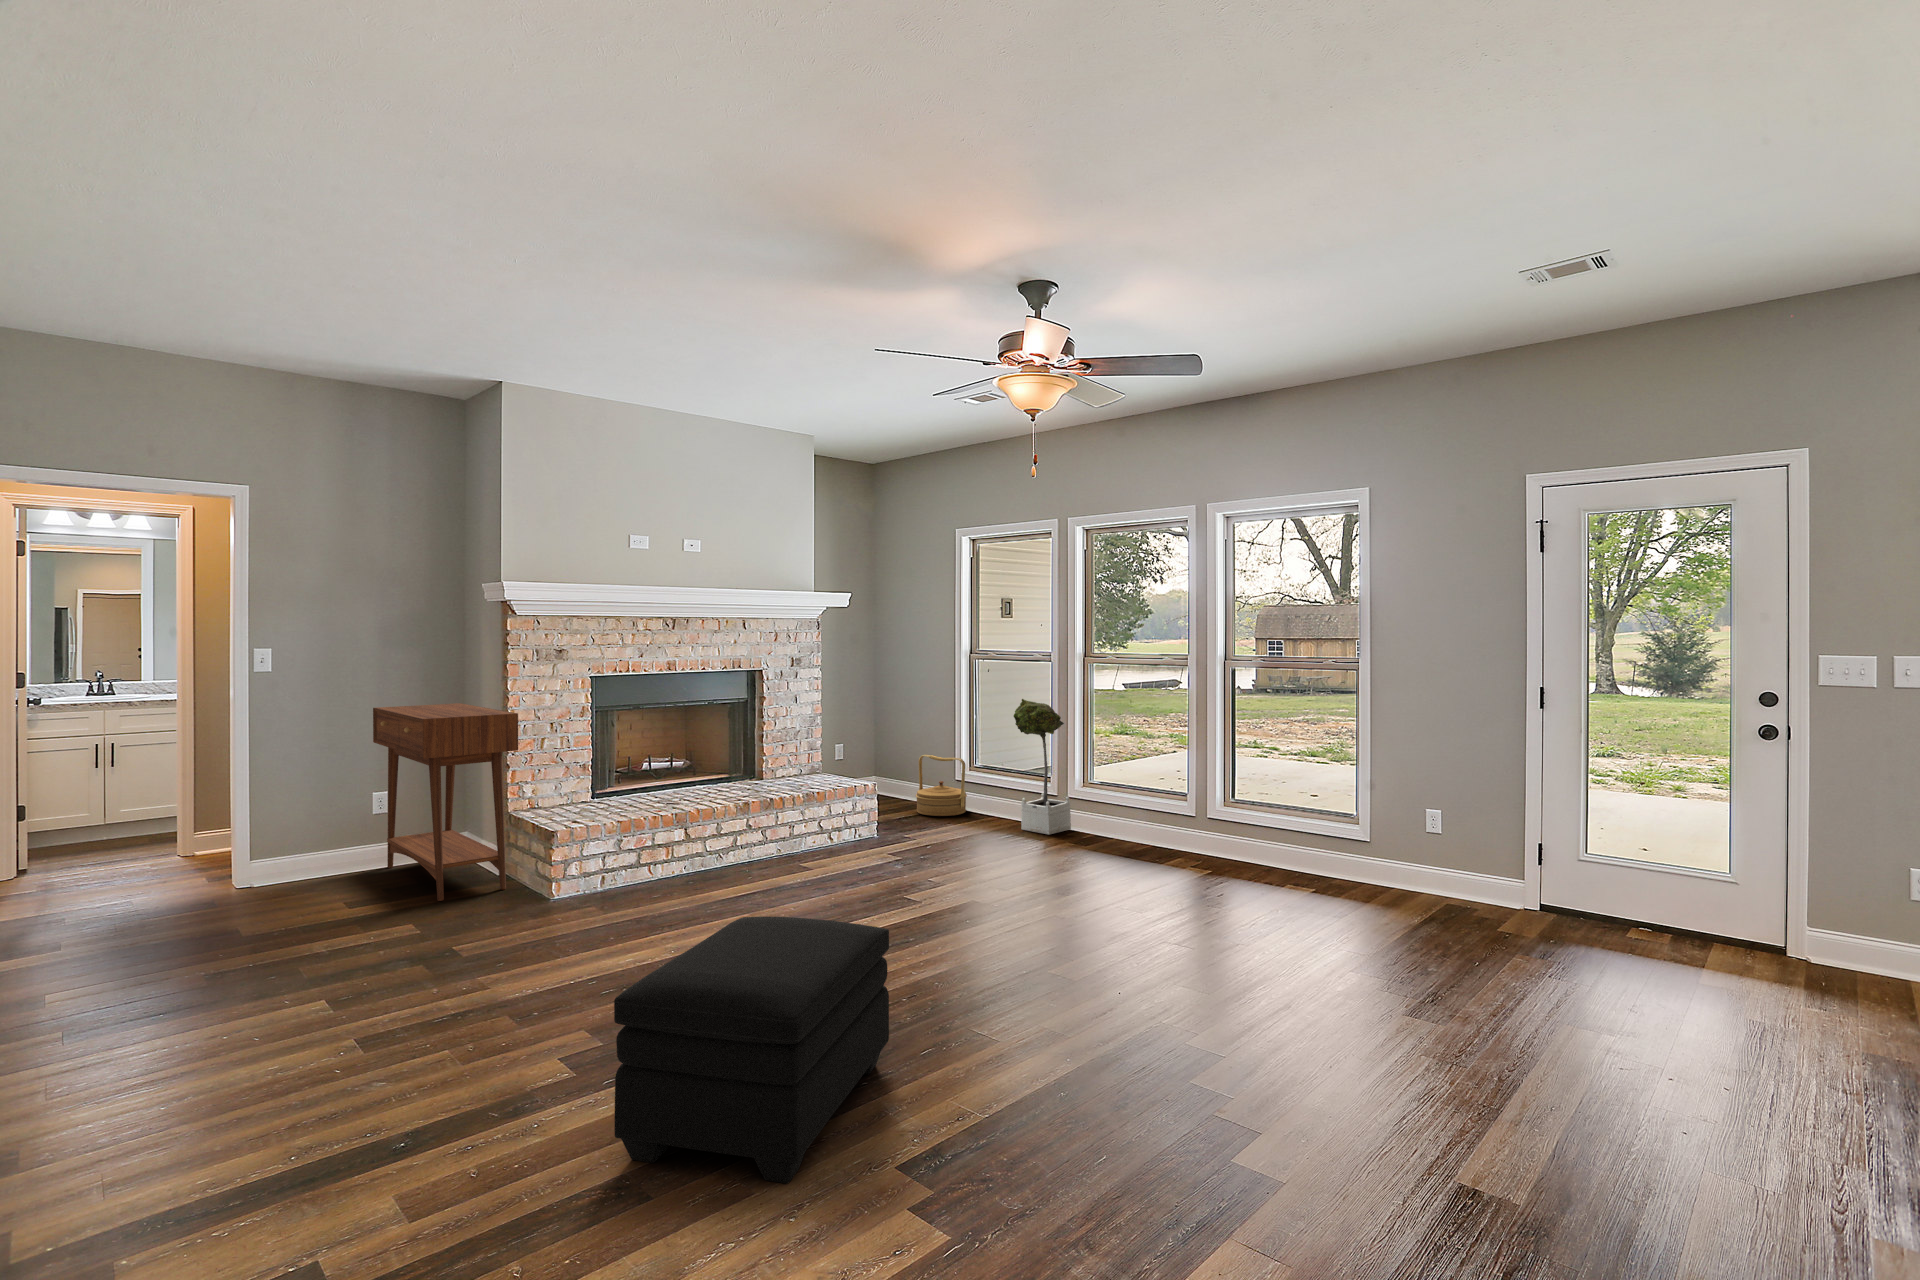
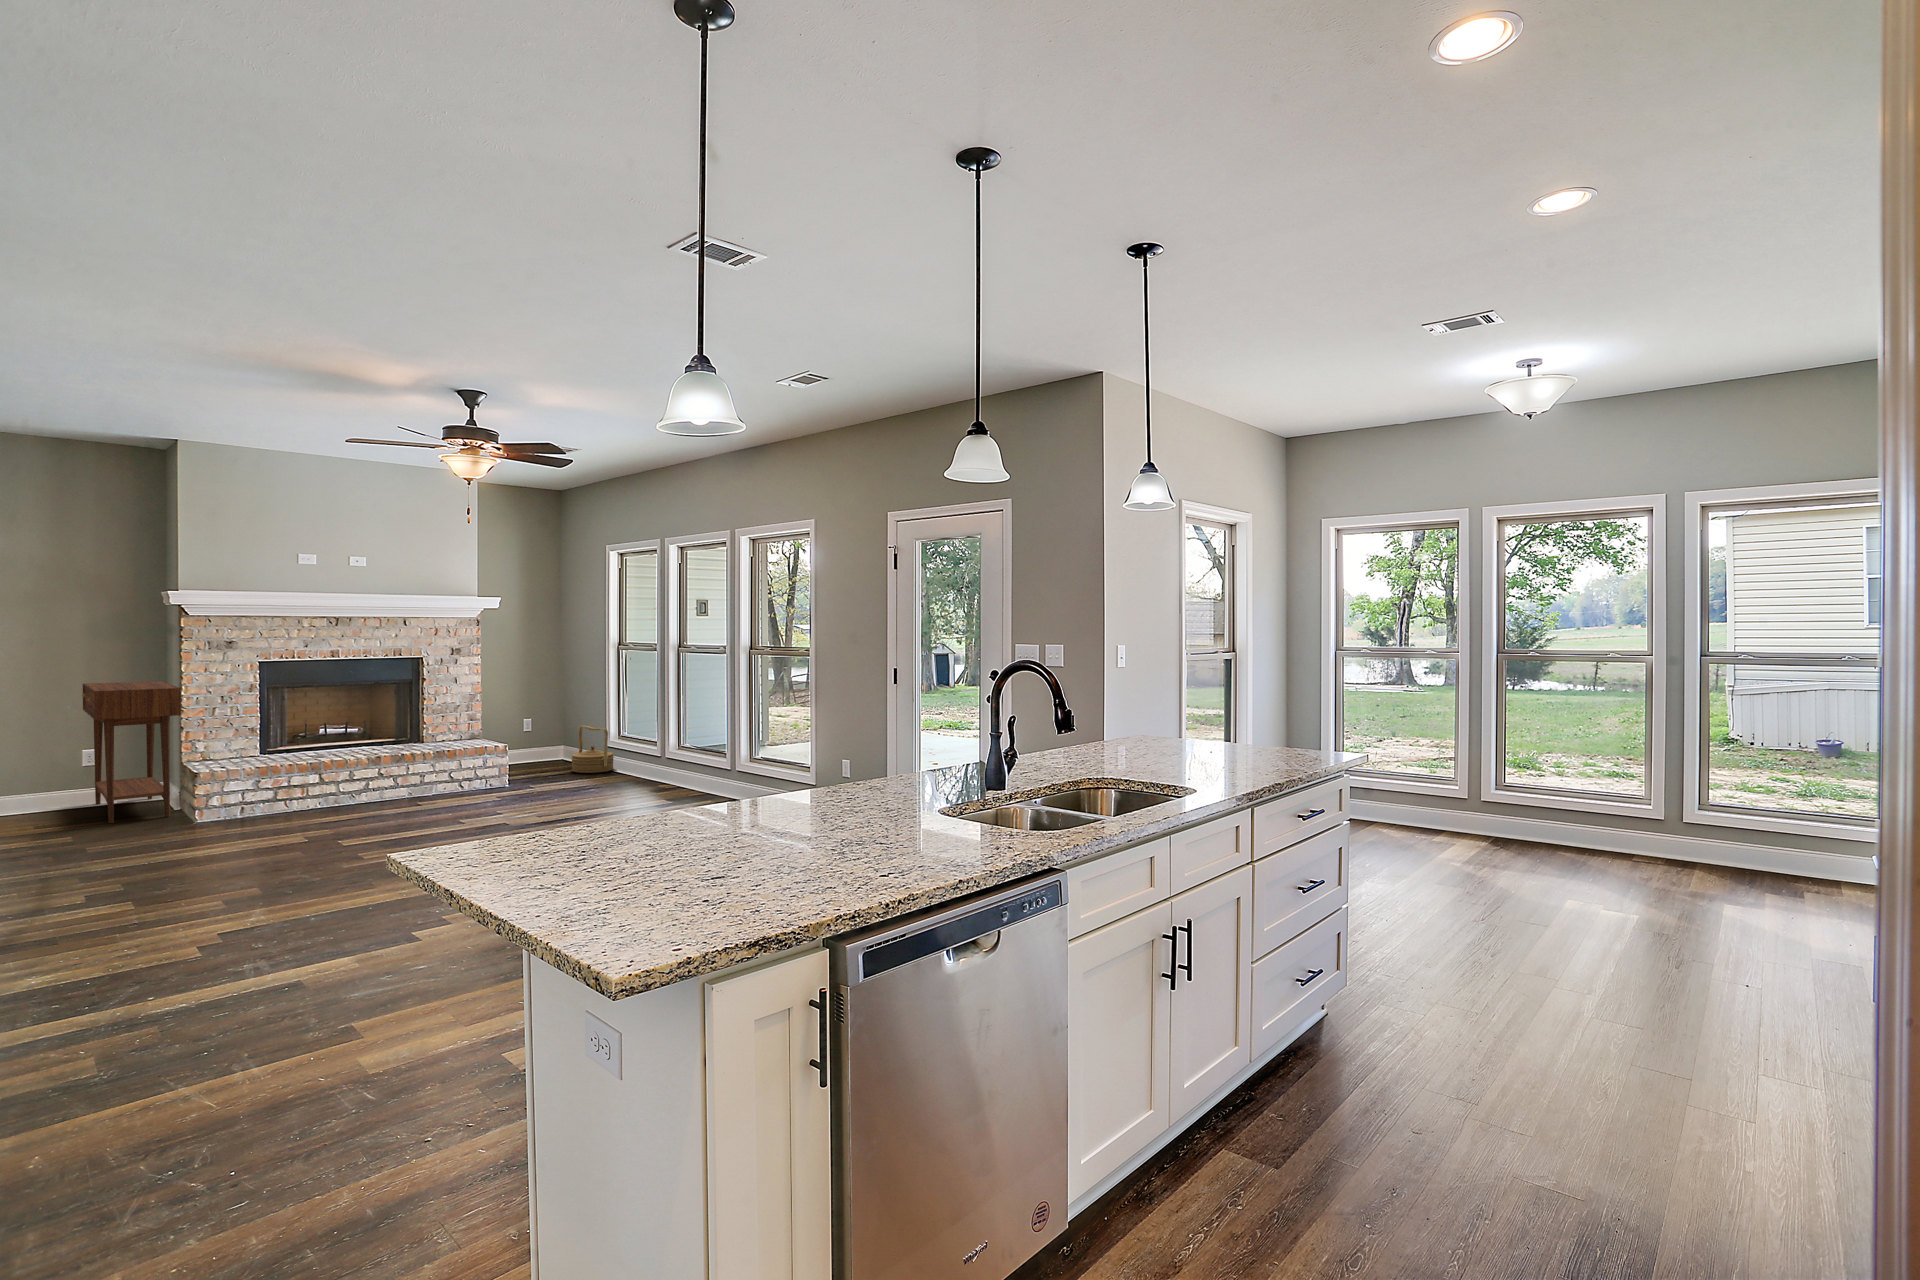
potted tree: present [1014,699,1071,835] -> none [626,681,671,785]
ottoman: present [614,916,889,1183] -> none [55,812,293,946]

